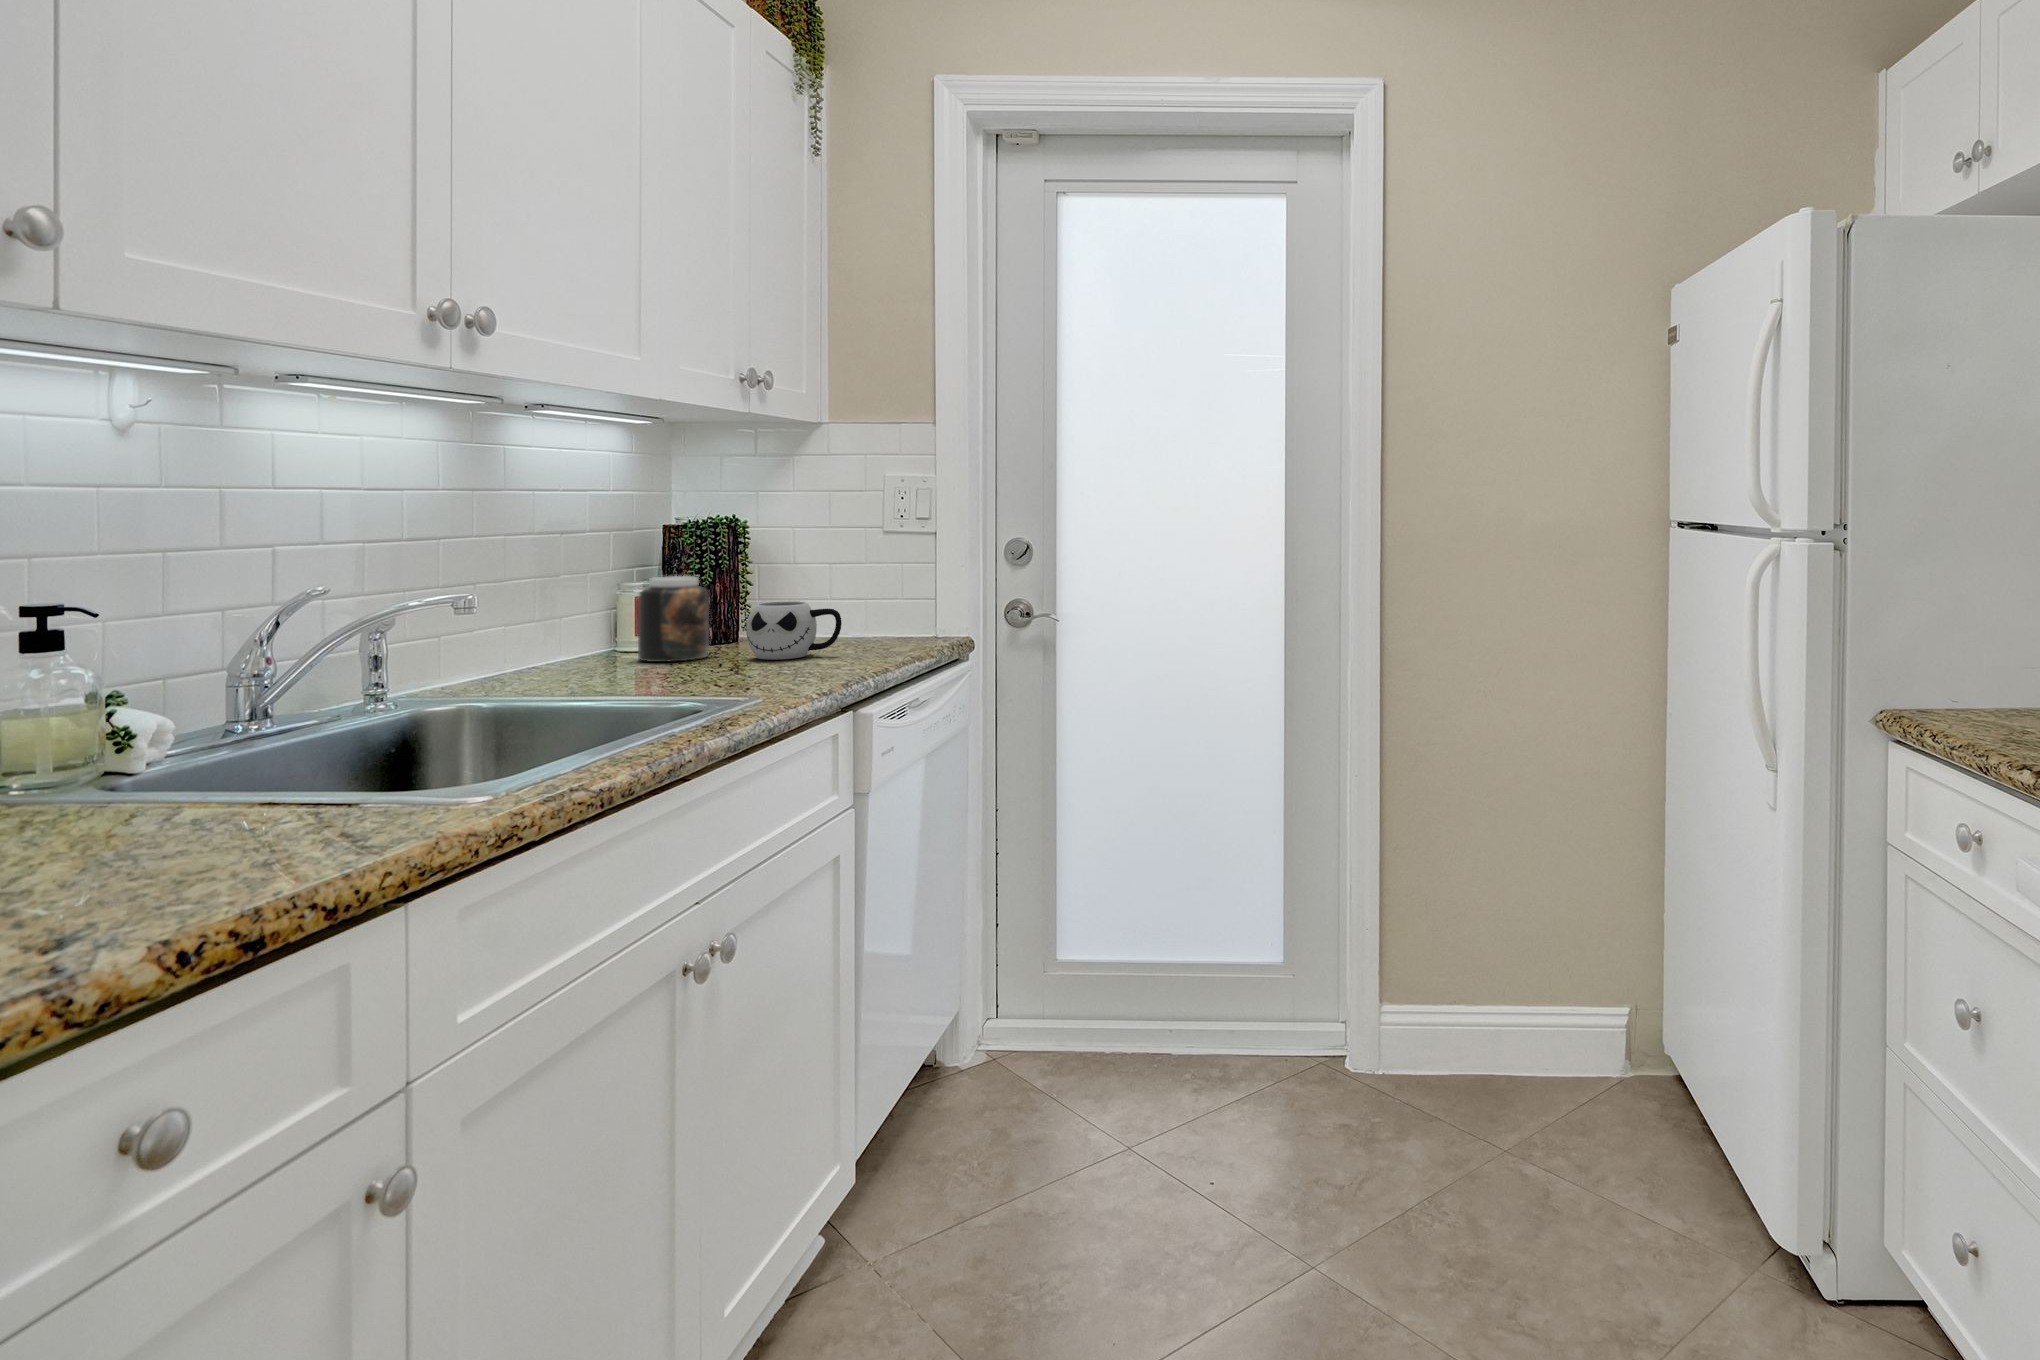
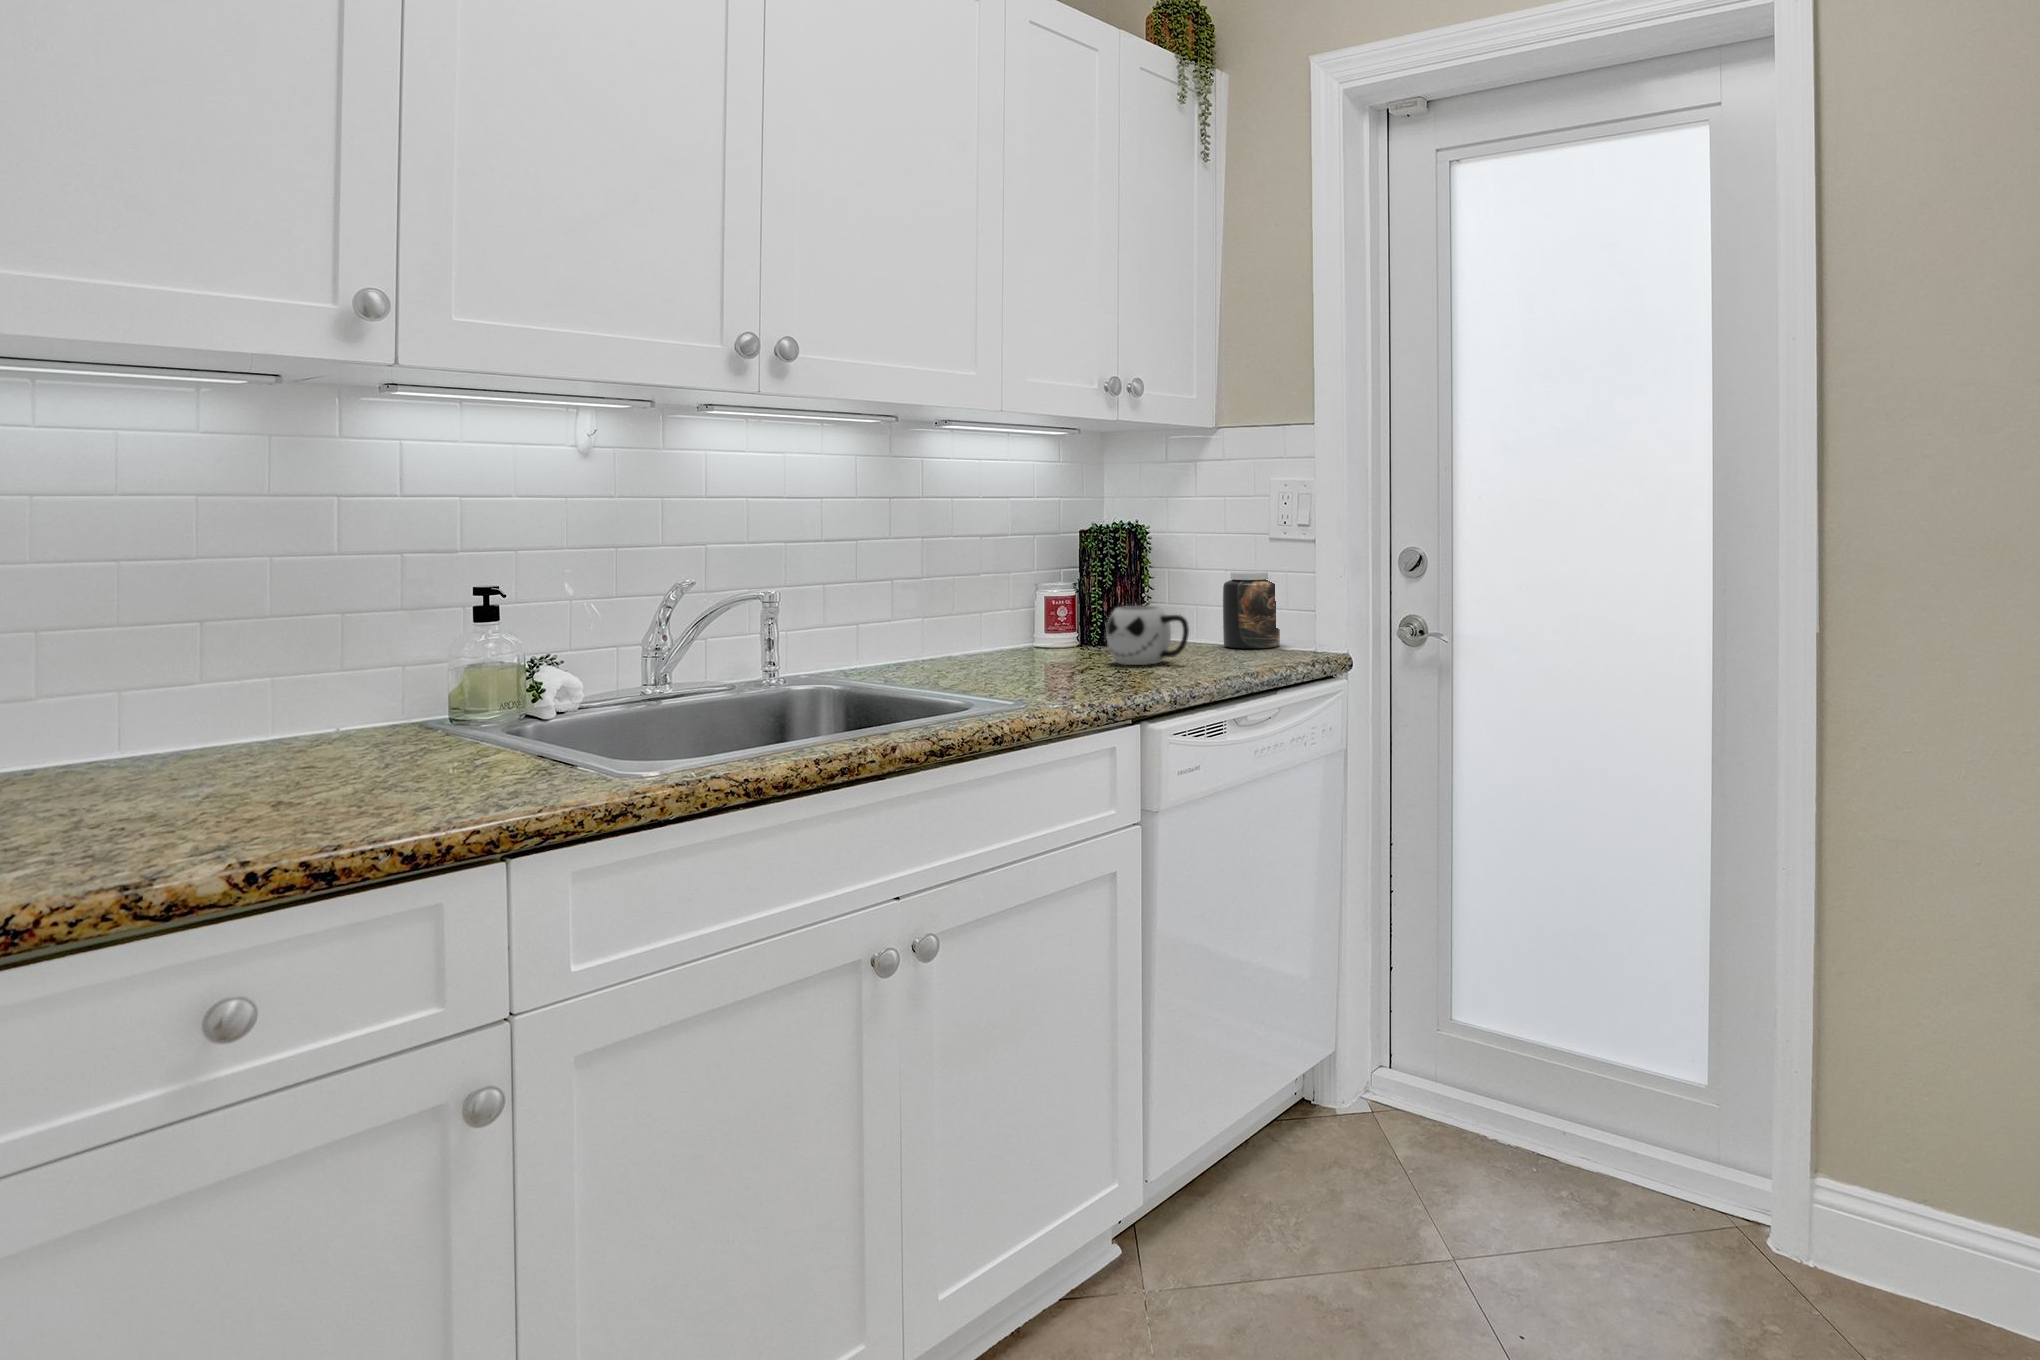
jar: present [638,576,709,662] -> present [1223,571,1280,649]

